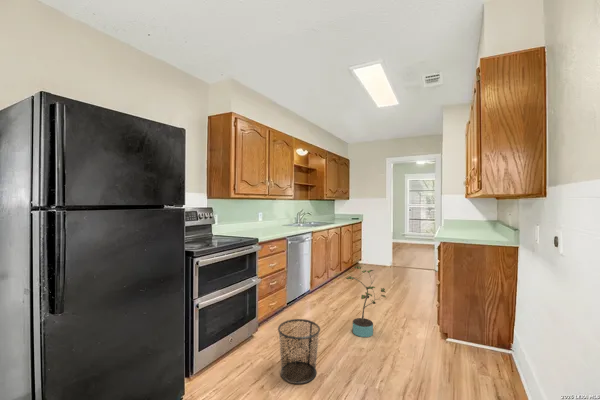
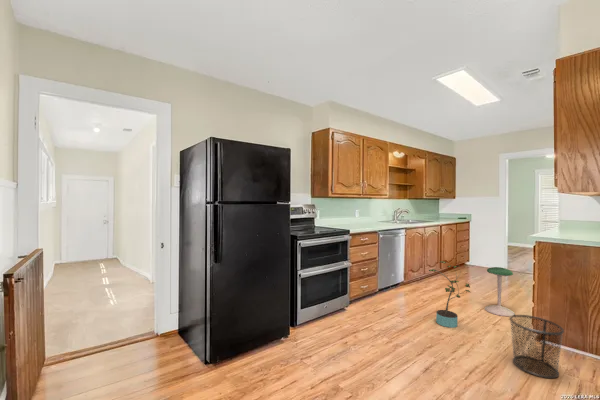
stool: none [388,267,413,314] -> present [485,267,515,316]
waste bin: present [278,319,320,384] -> present [510,315,564,378]

